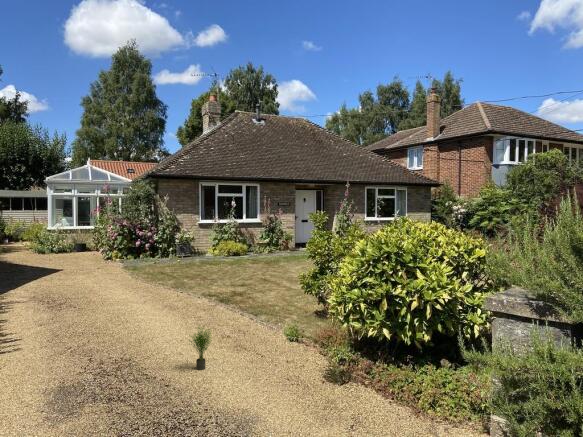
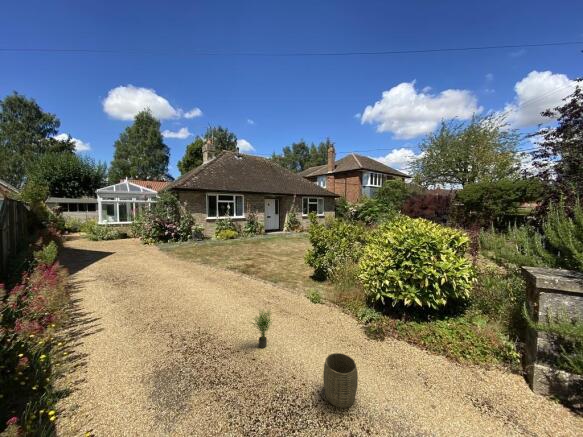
woven basket: none [235,367,270,414] -> present [323,353,358,408]

